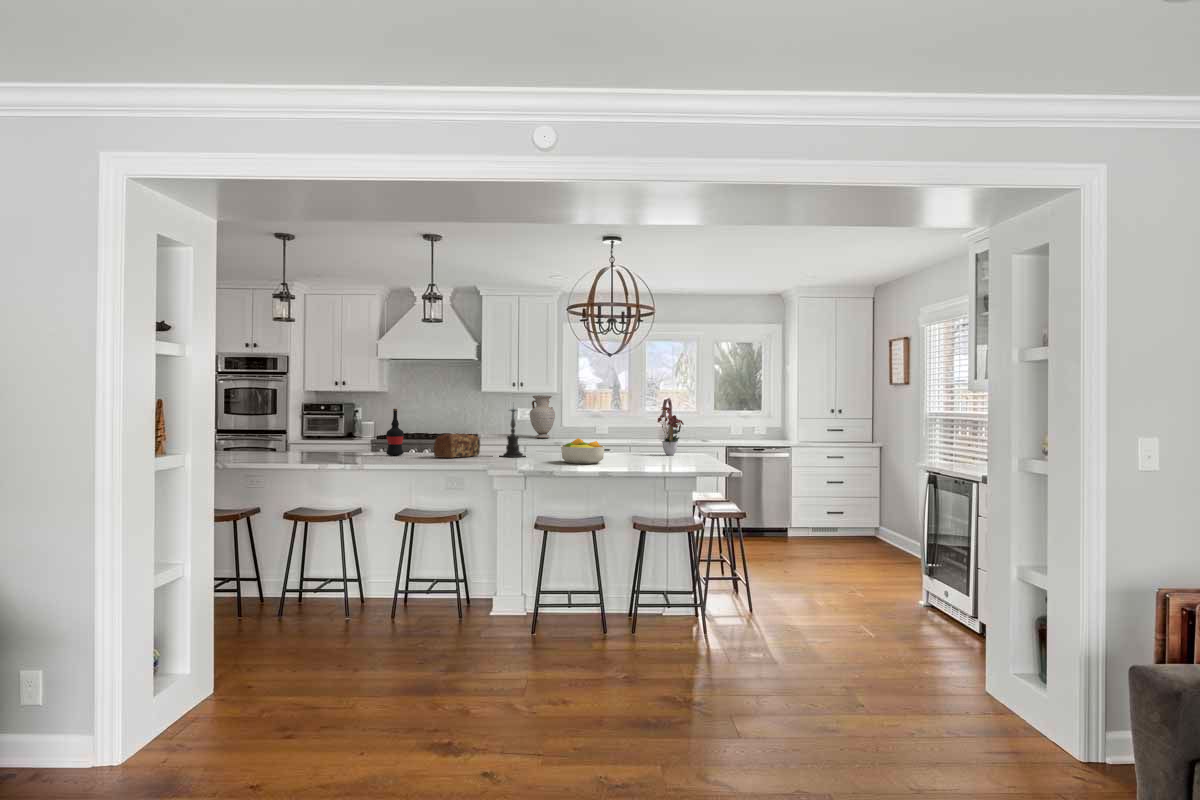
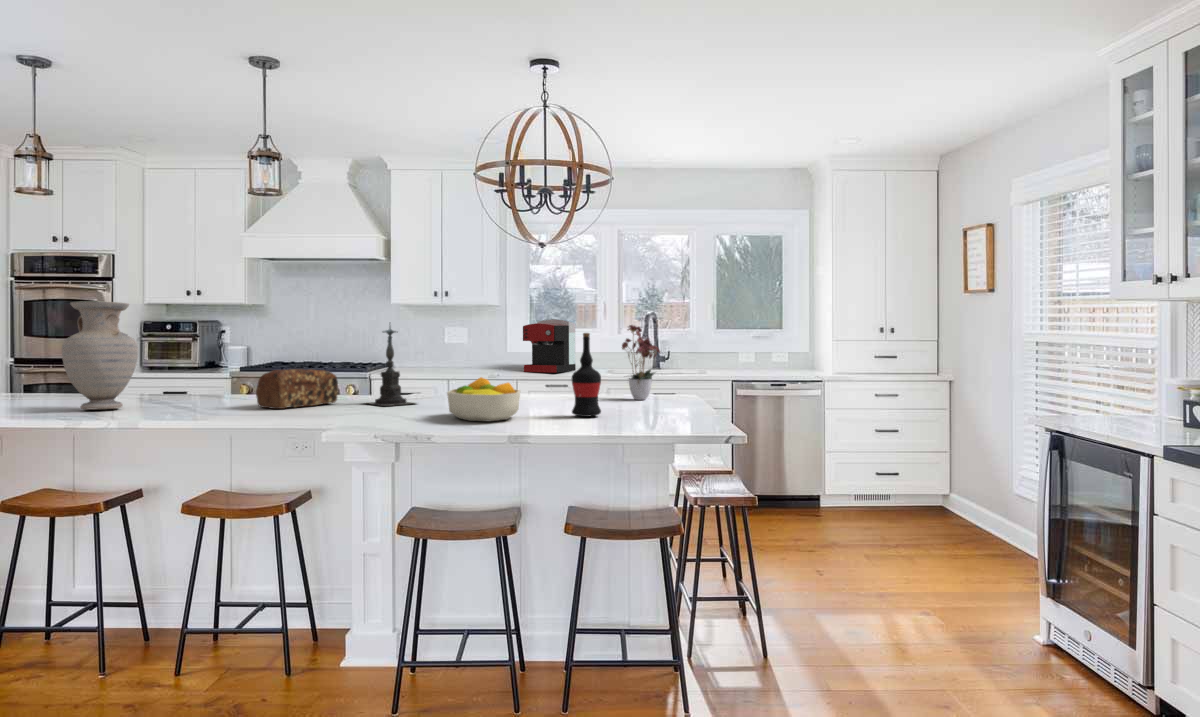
vase: present [530,395,555,438] -> present [62,302,138,410]
coffee maker: none [576,402,613,440] -> present [523,319,576,373]
wine bottle: present [386,409,404,455] -> present [571,333,601,417]

